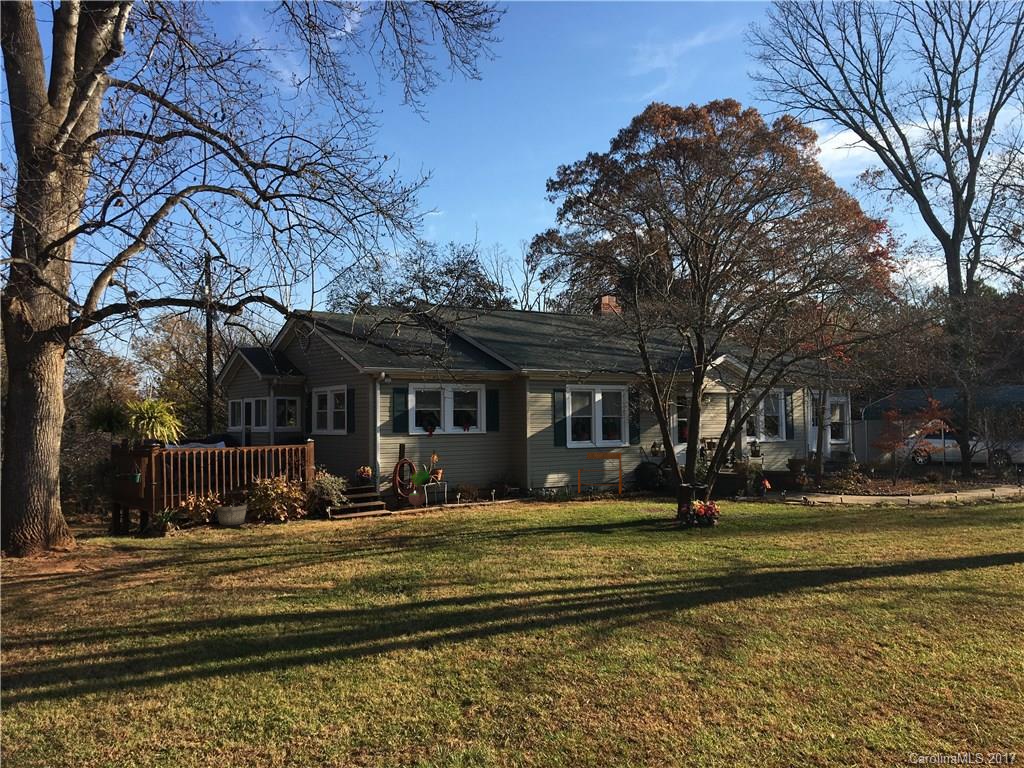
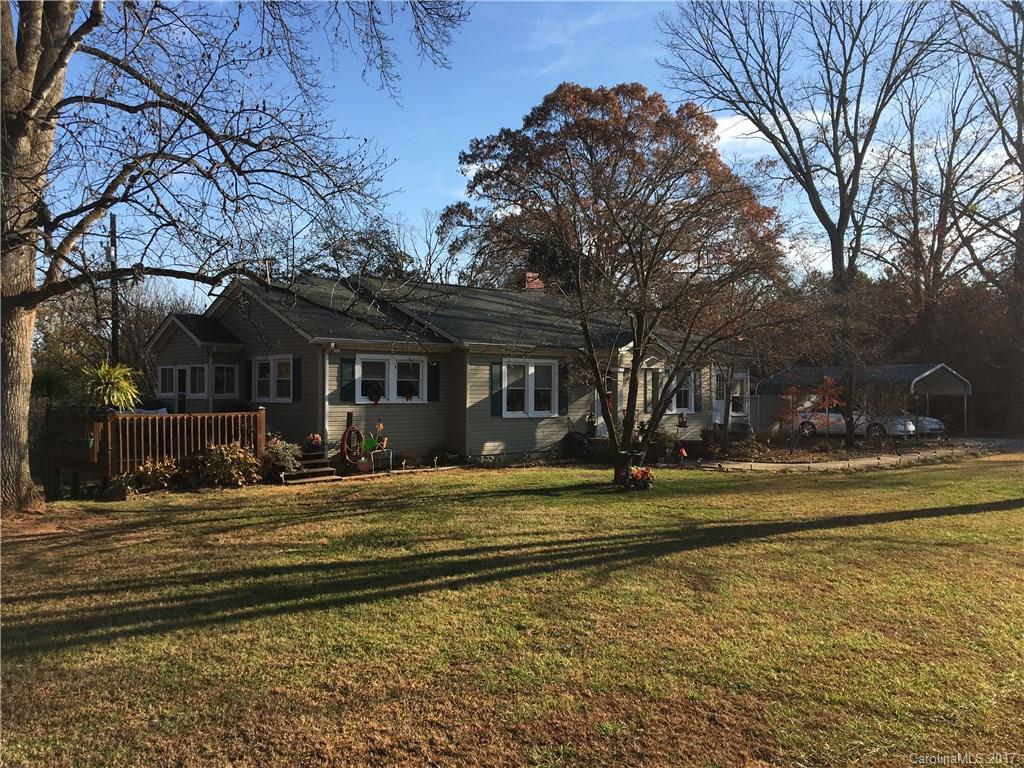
bench: present [578,452,624,494] -> none [513,422,555,461]
wooden bucket: present [217,500,247,525] -> none [171,464,203,490]

